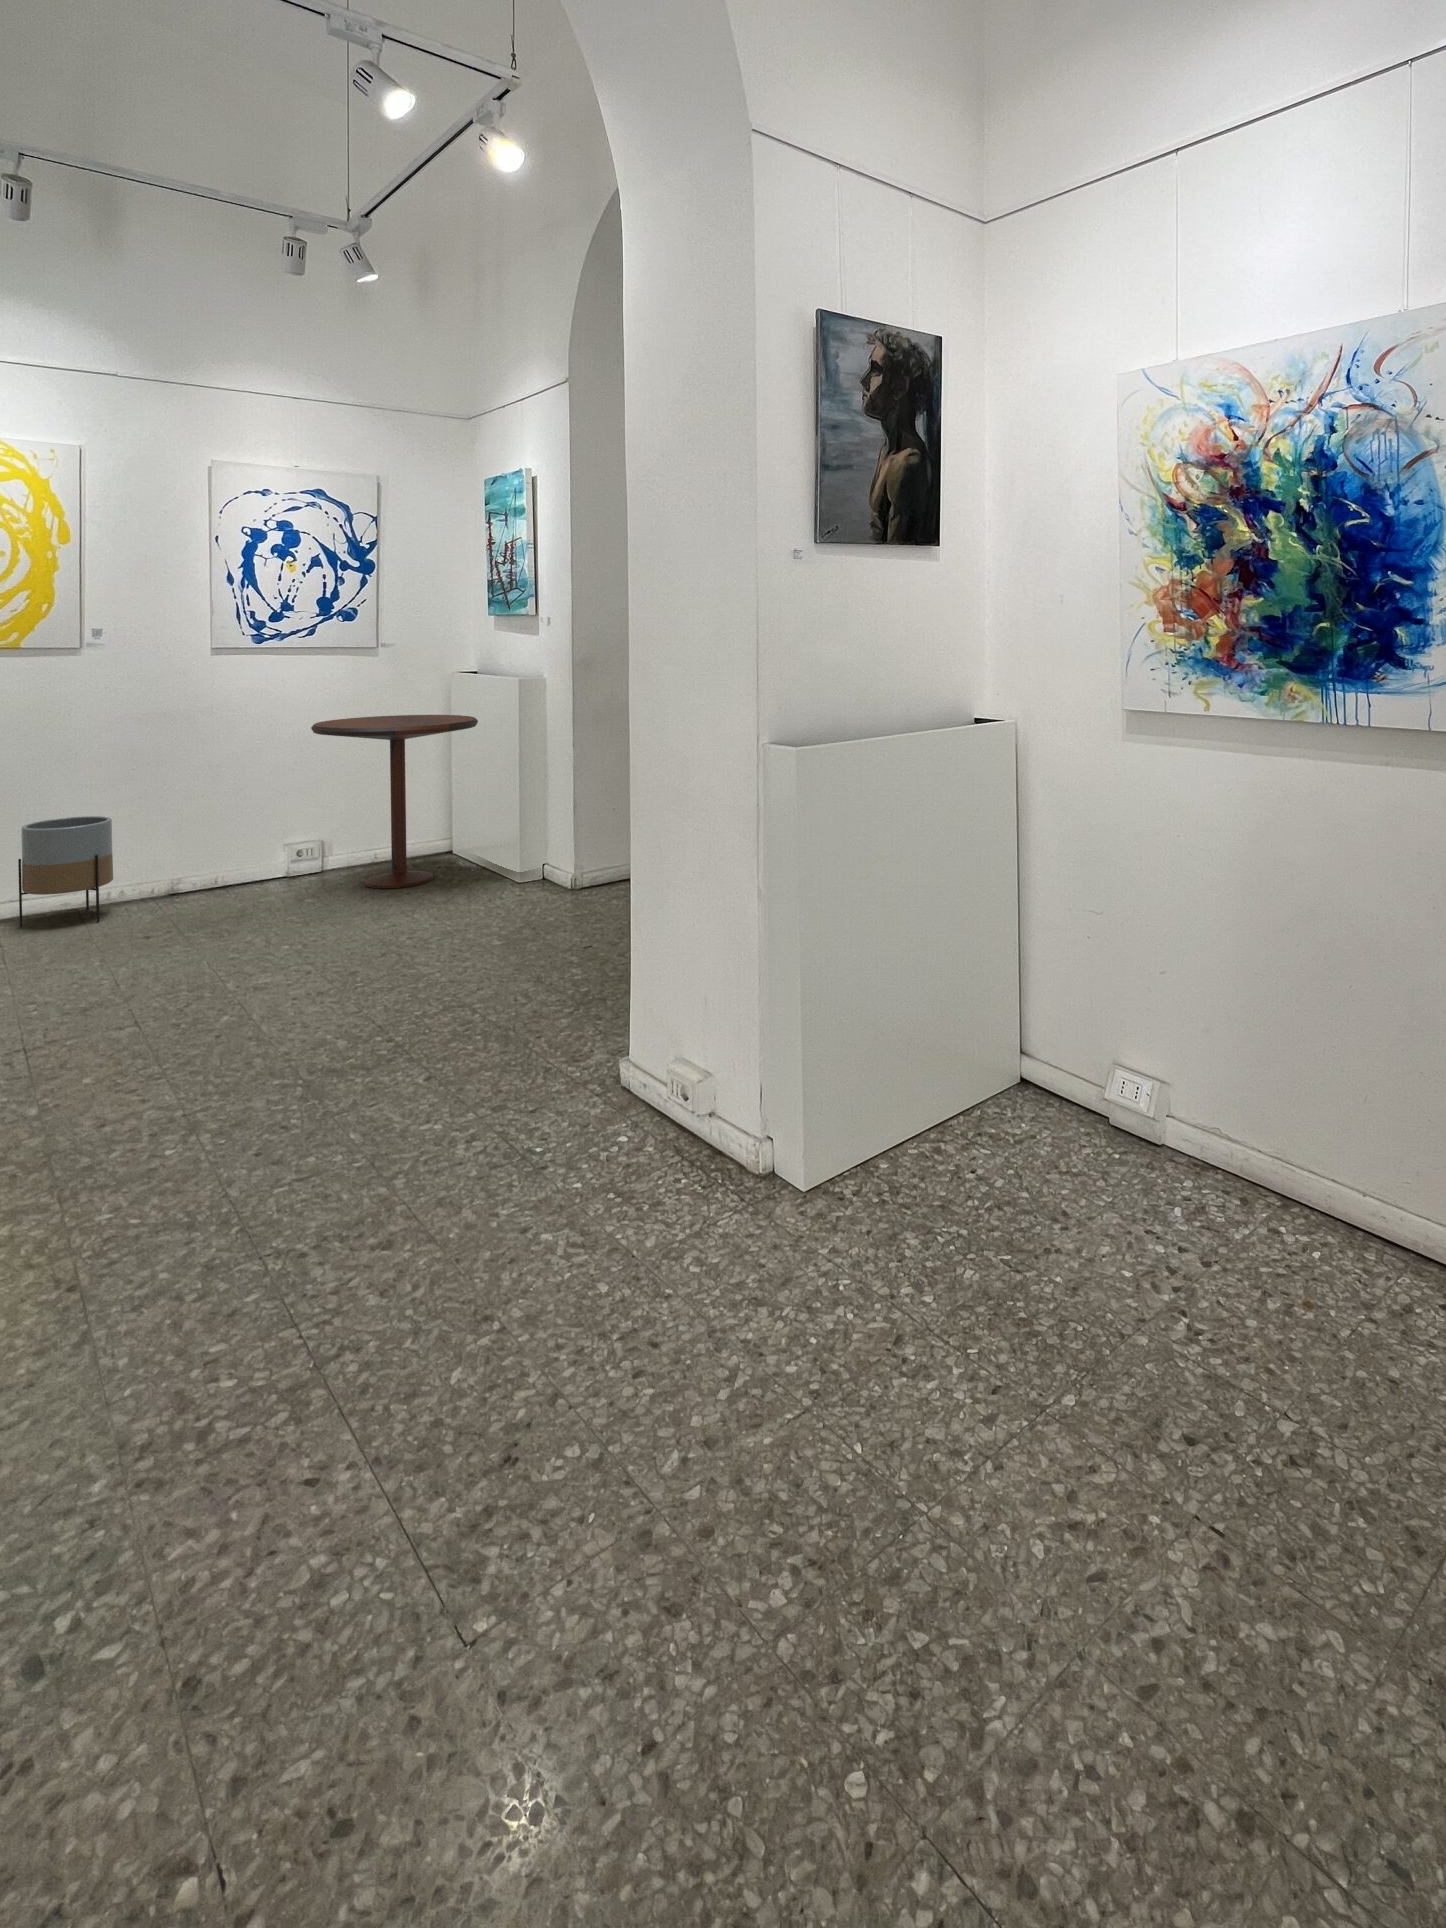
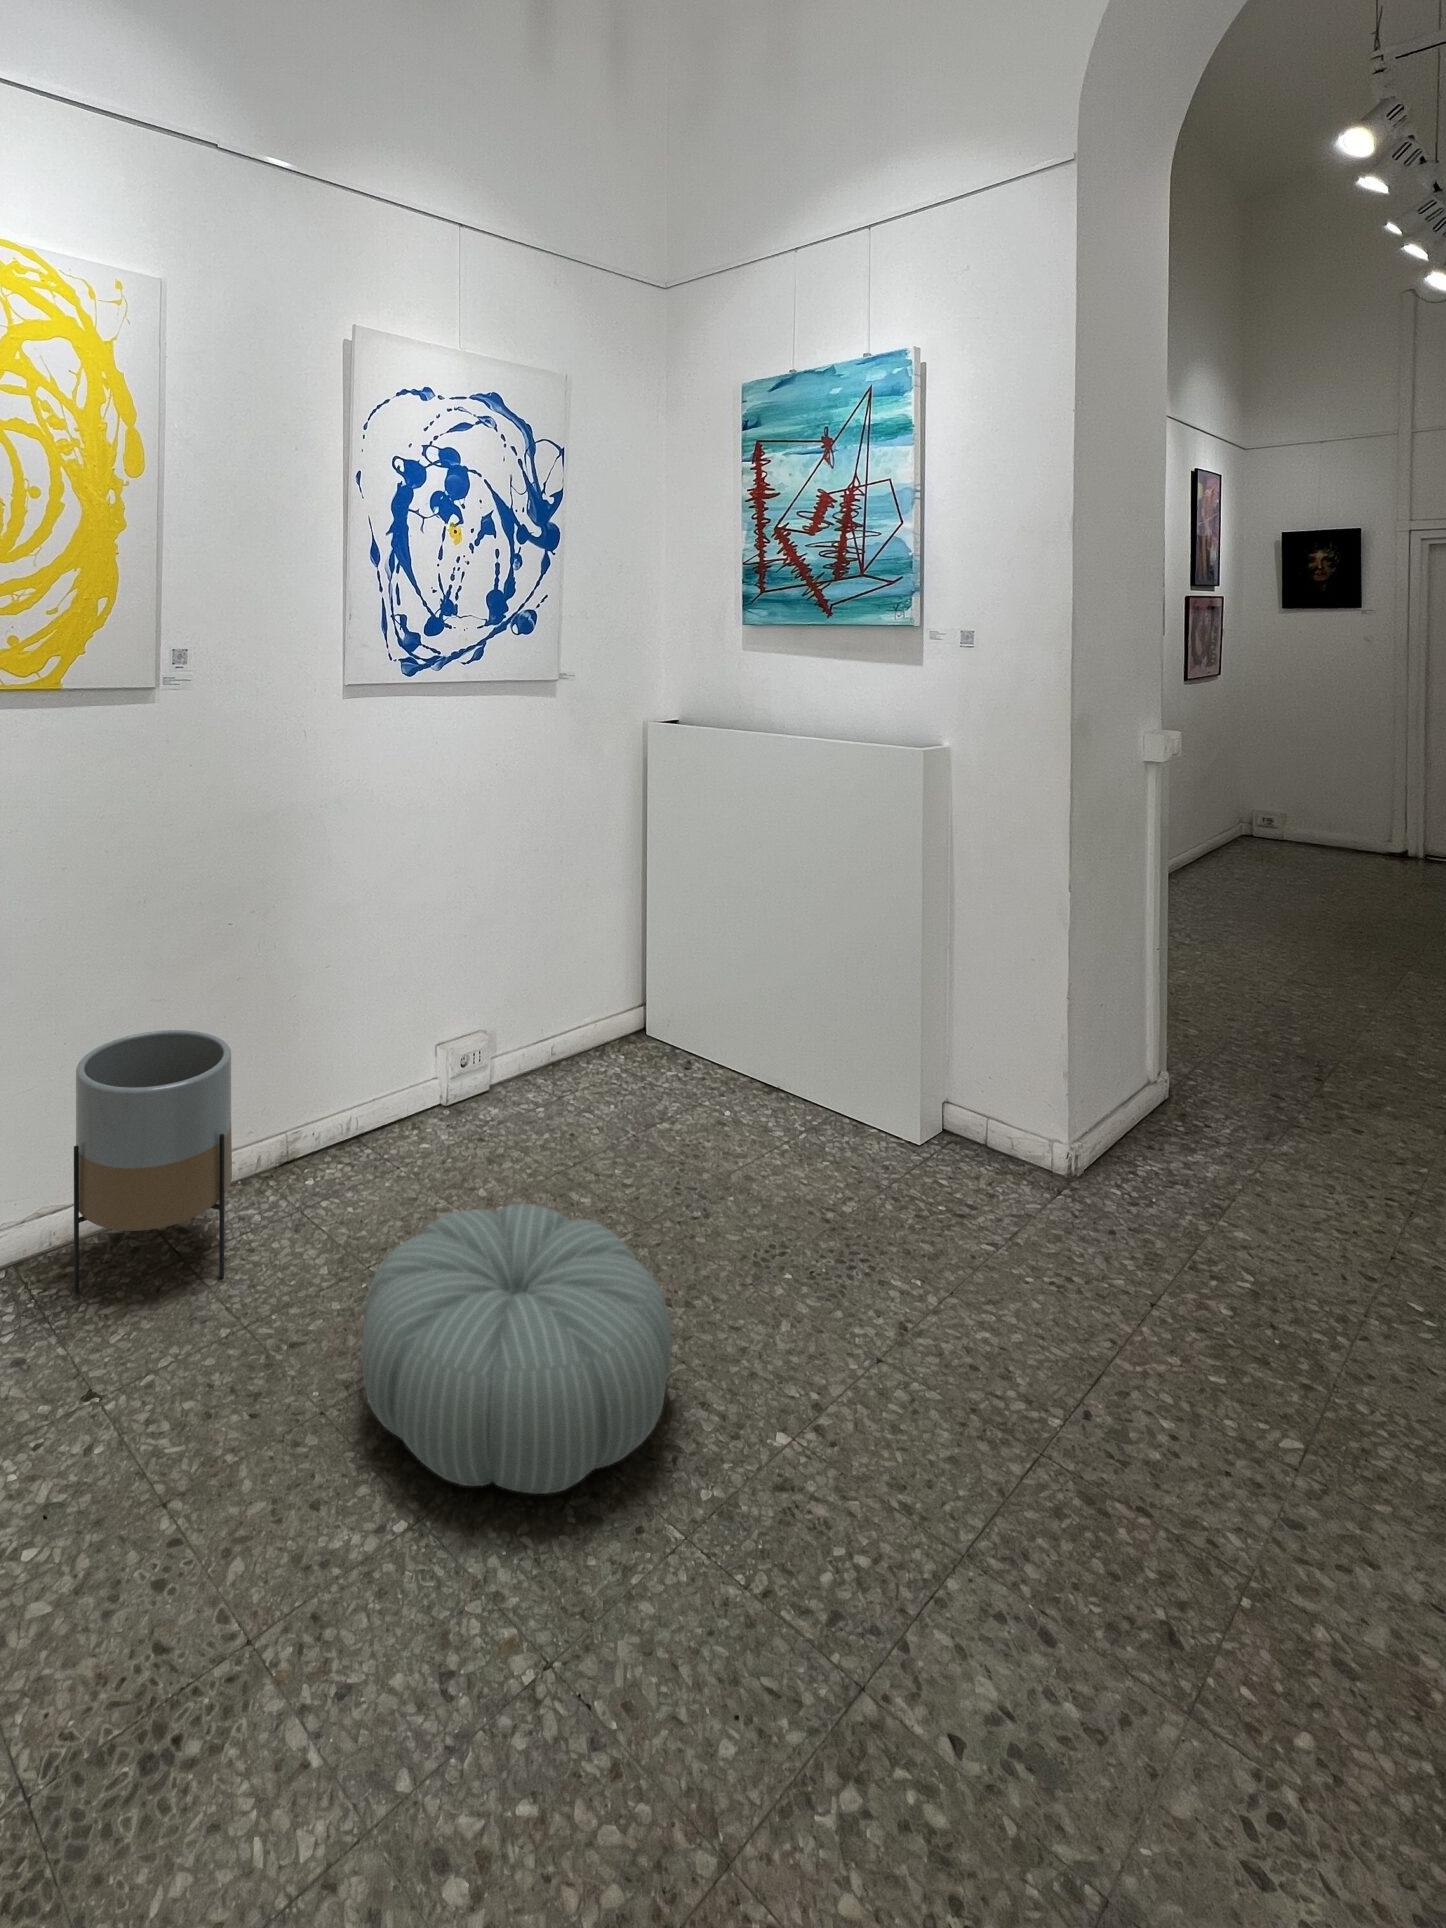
pedestal table: present [311,715,478,889] -> none [531,803,825,1161]
pouf: none [114,875,273,954] -> present [361,1203,672,1494]

